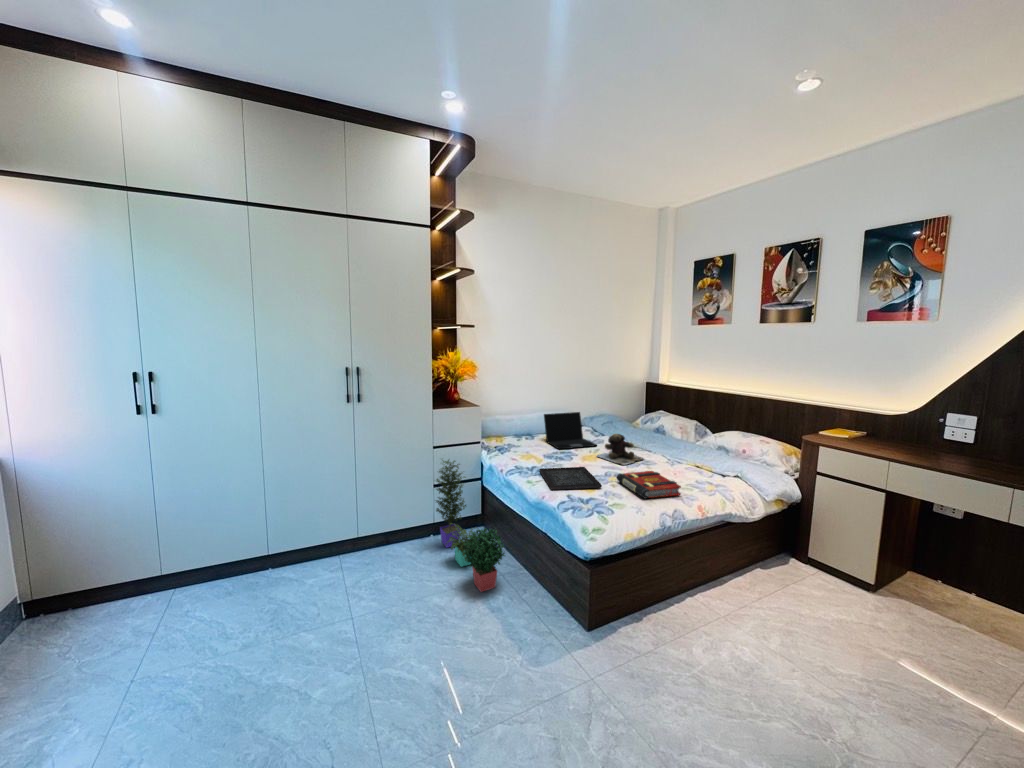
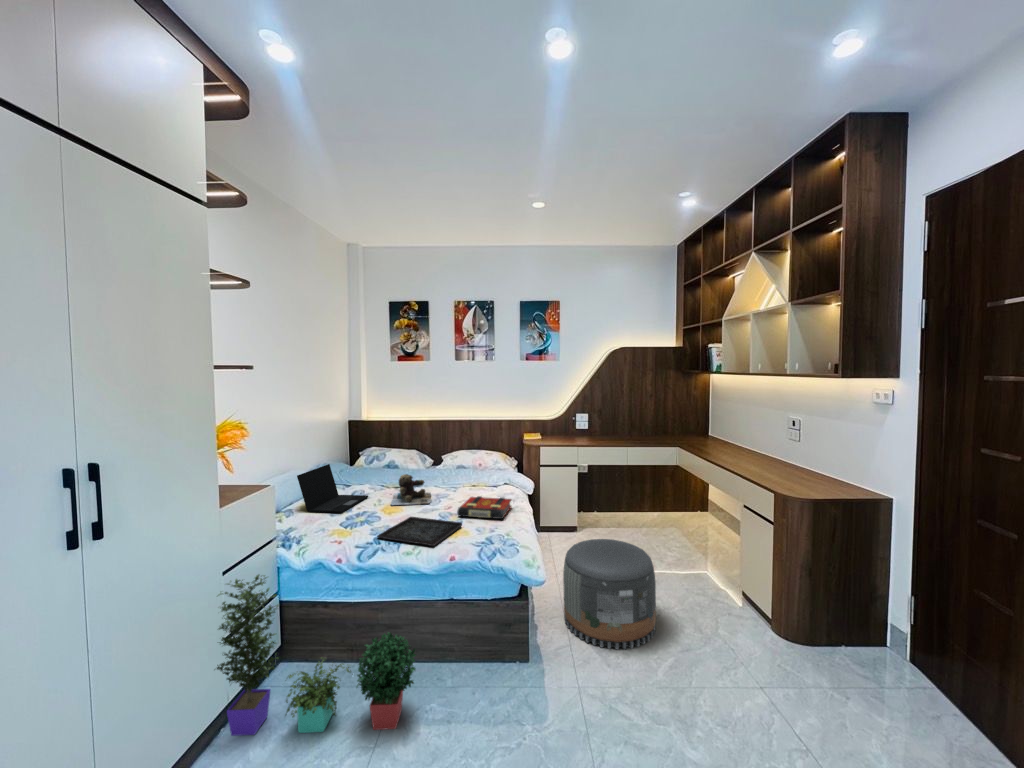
pouf: none [662,564,805,735] -> present [563,539,656,649]

